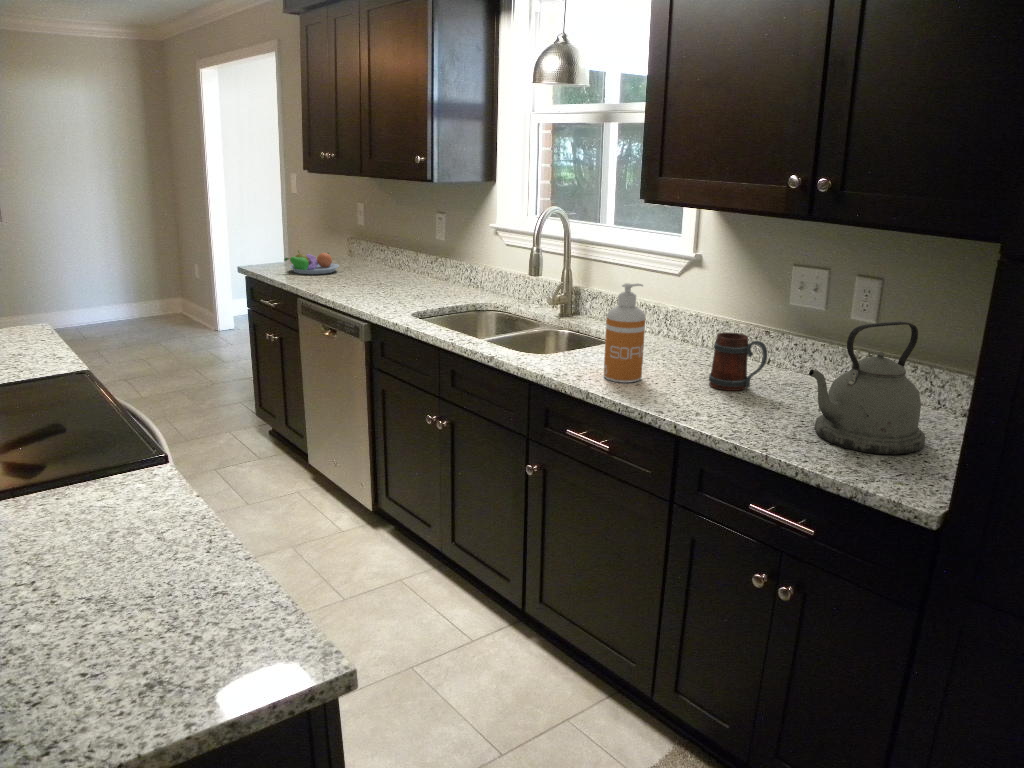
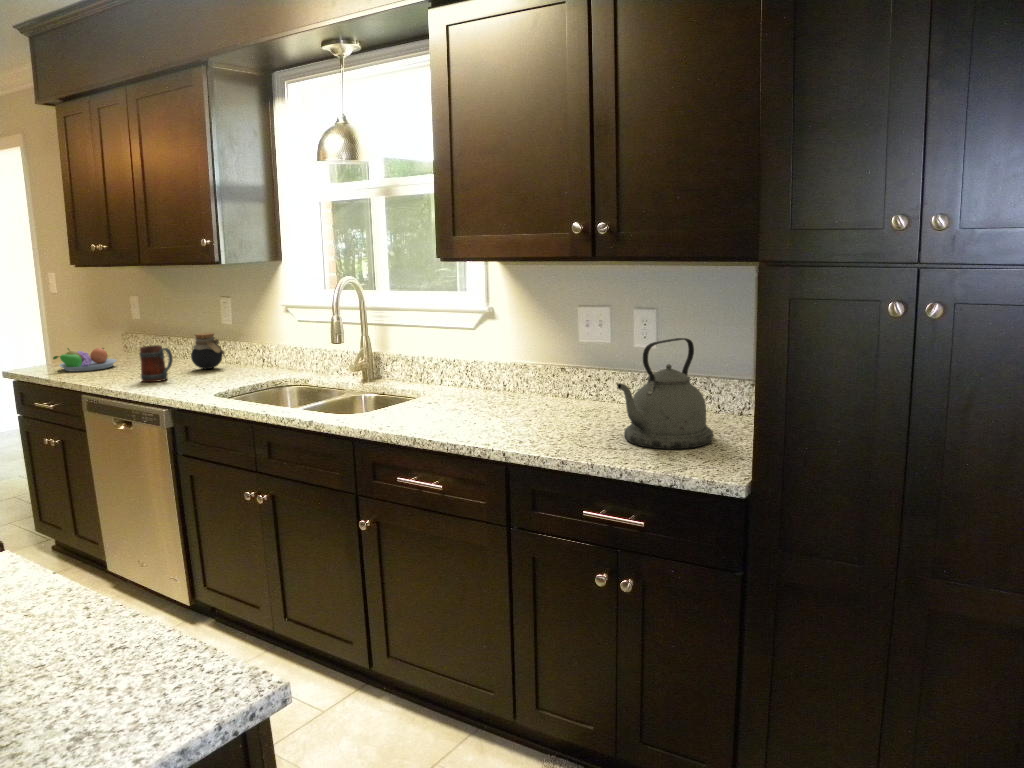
jar: none [402,248,434,284] -> present [191,333,225,369]
soap dispenser: present [604,283,646,383] -> none [426,333,463,425]
mug: present [709,332,767,391] -> present [140,345,173,382]

